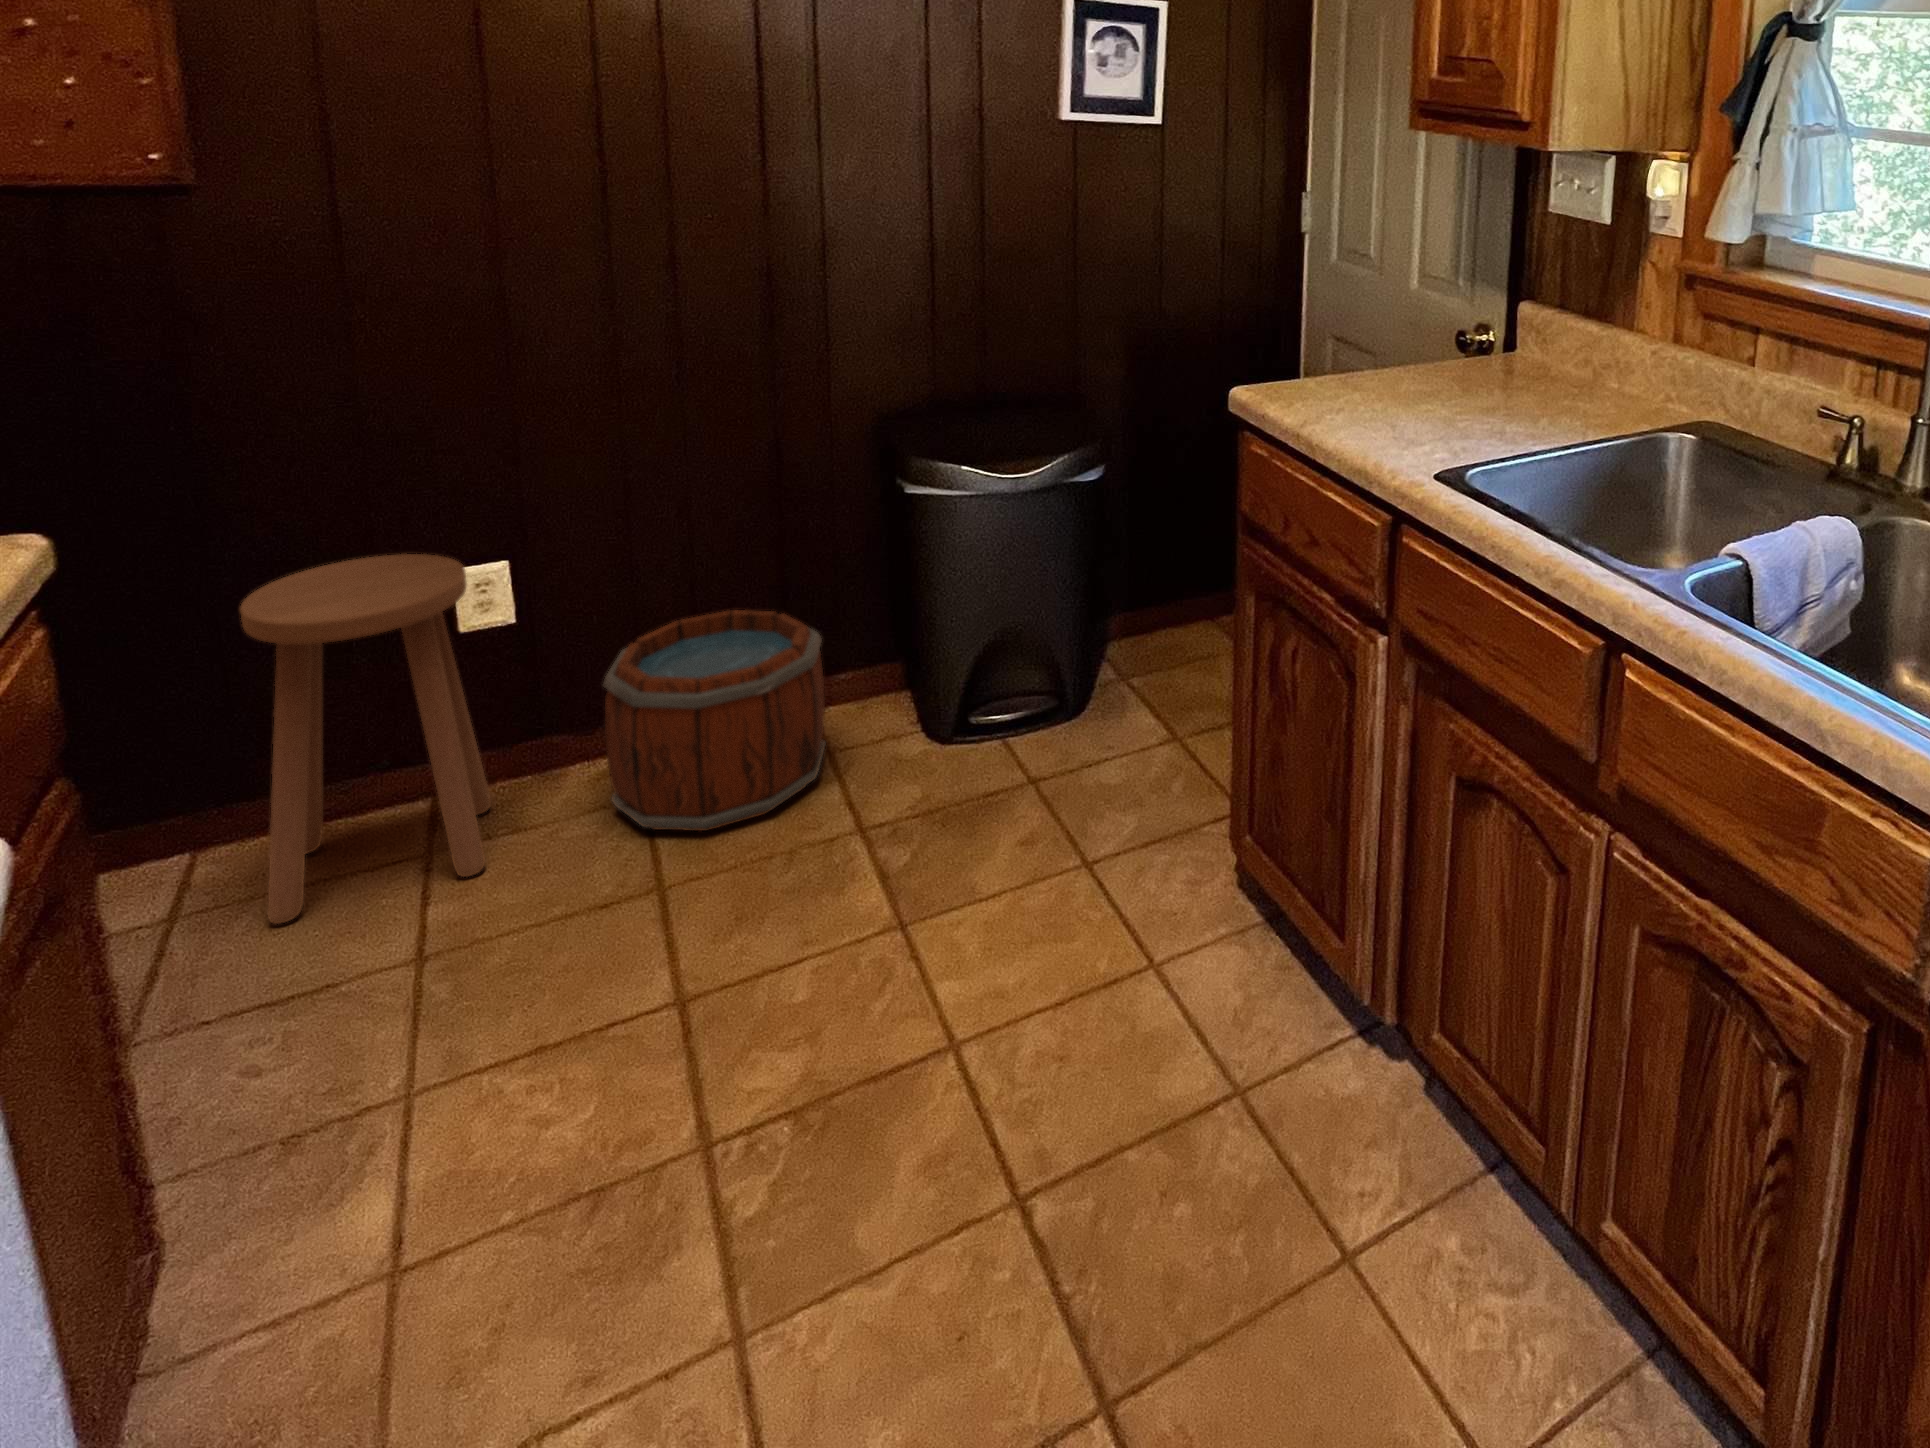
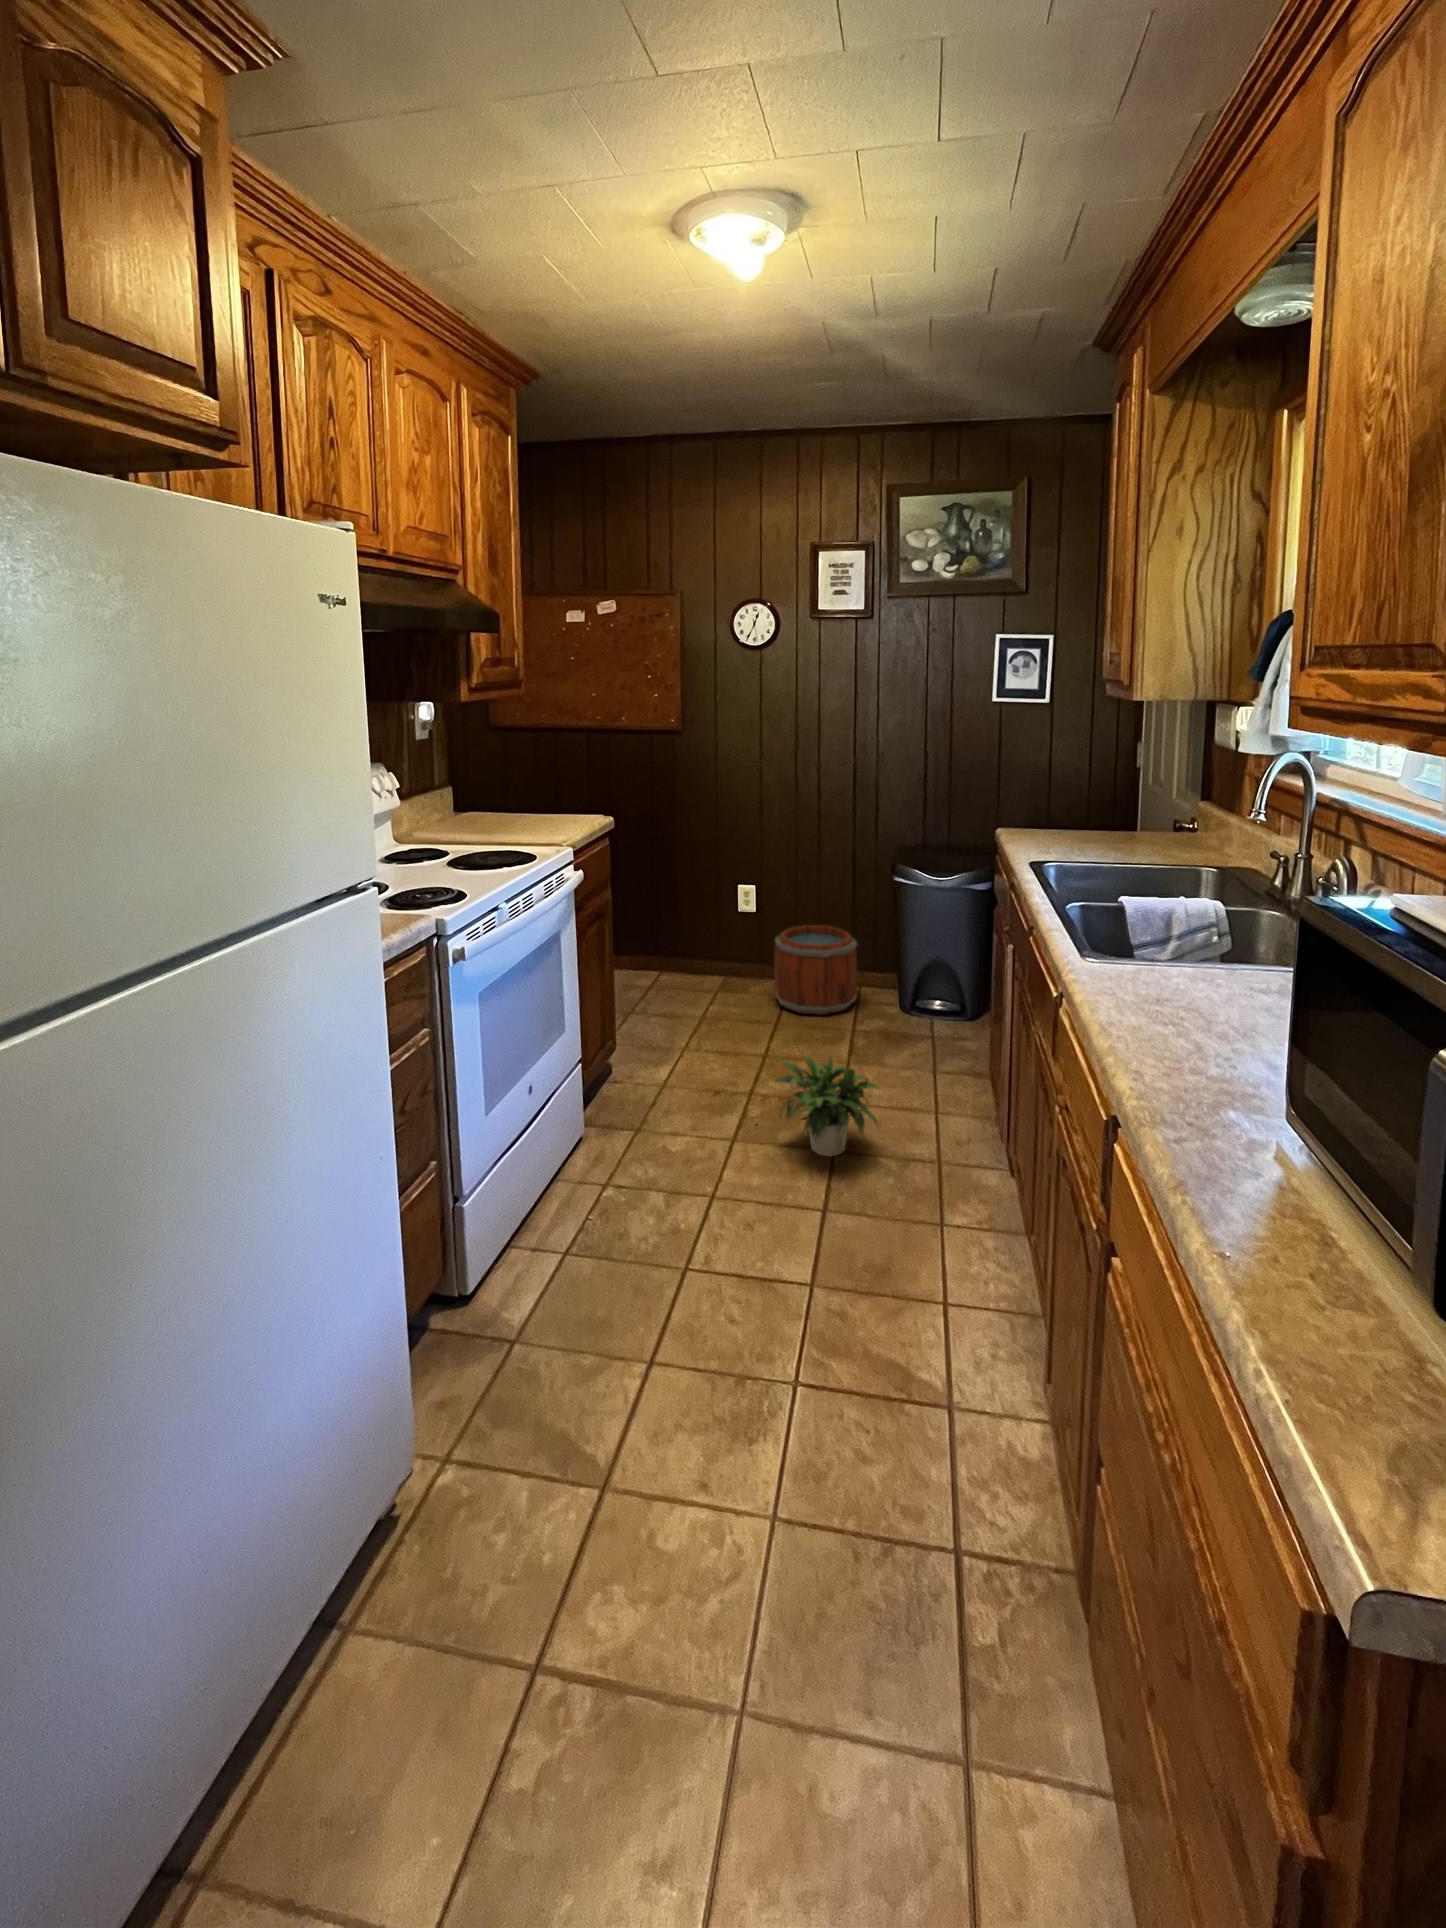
stool: present [240,554,491,924] -> none [670,873,741,1003]
potted plant: none [767,973,1136,1235] -> present [775,1048,878,1156]

